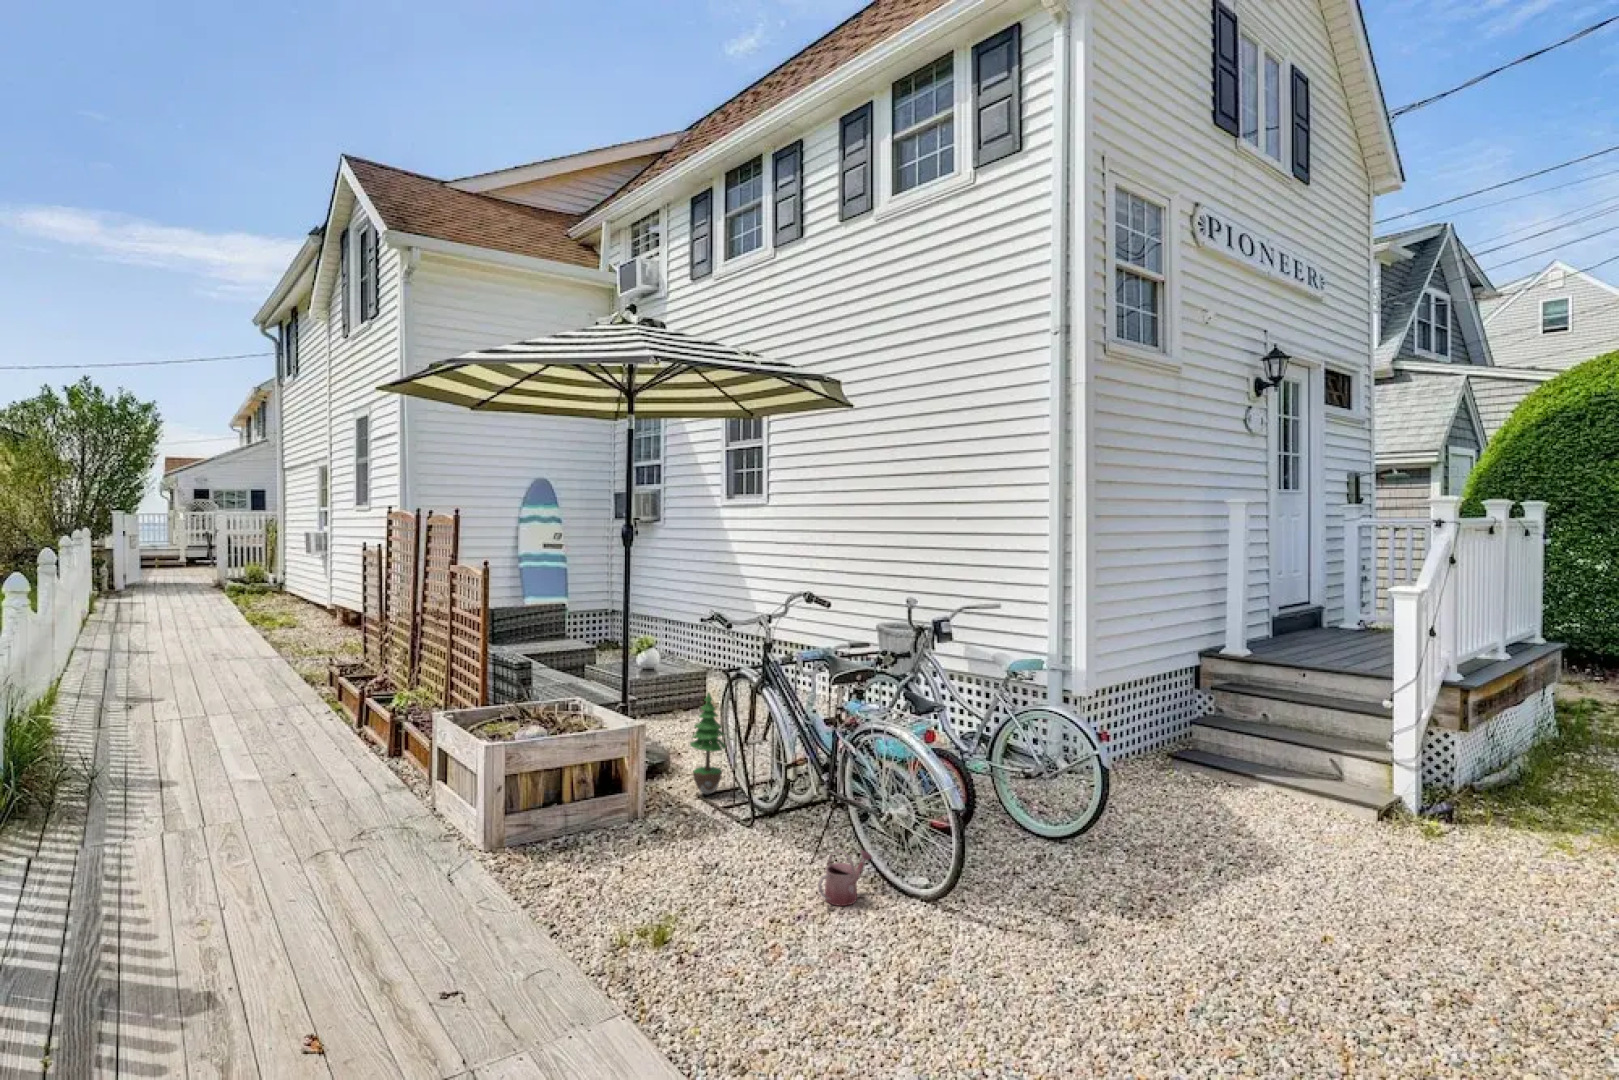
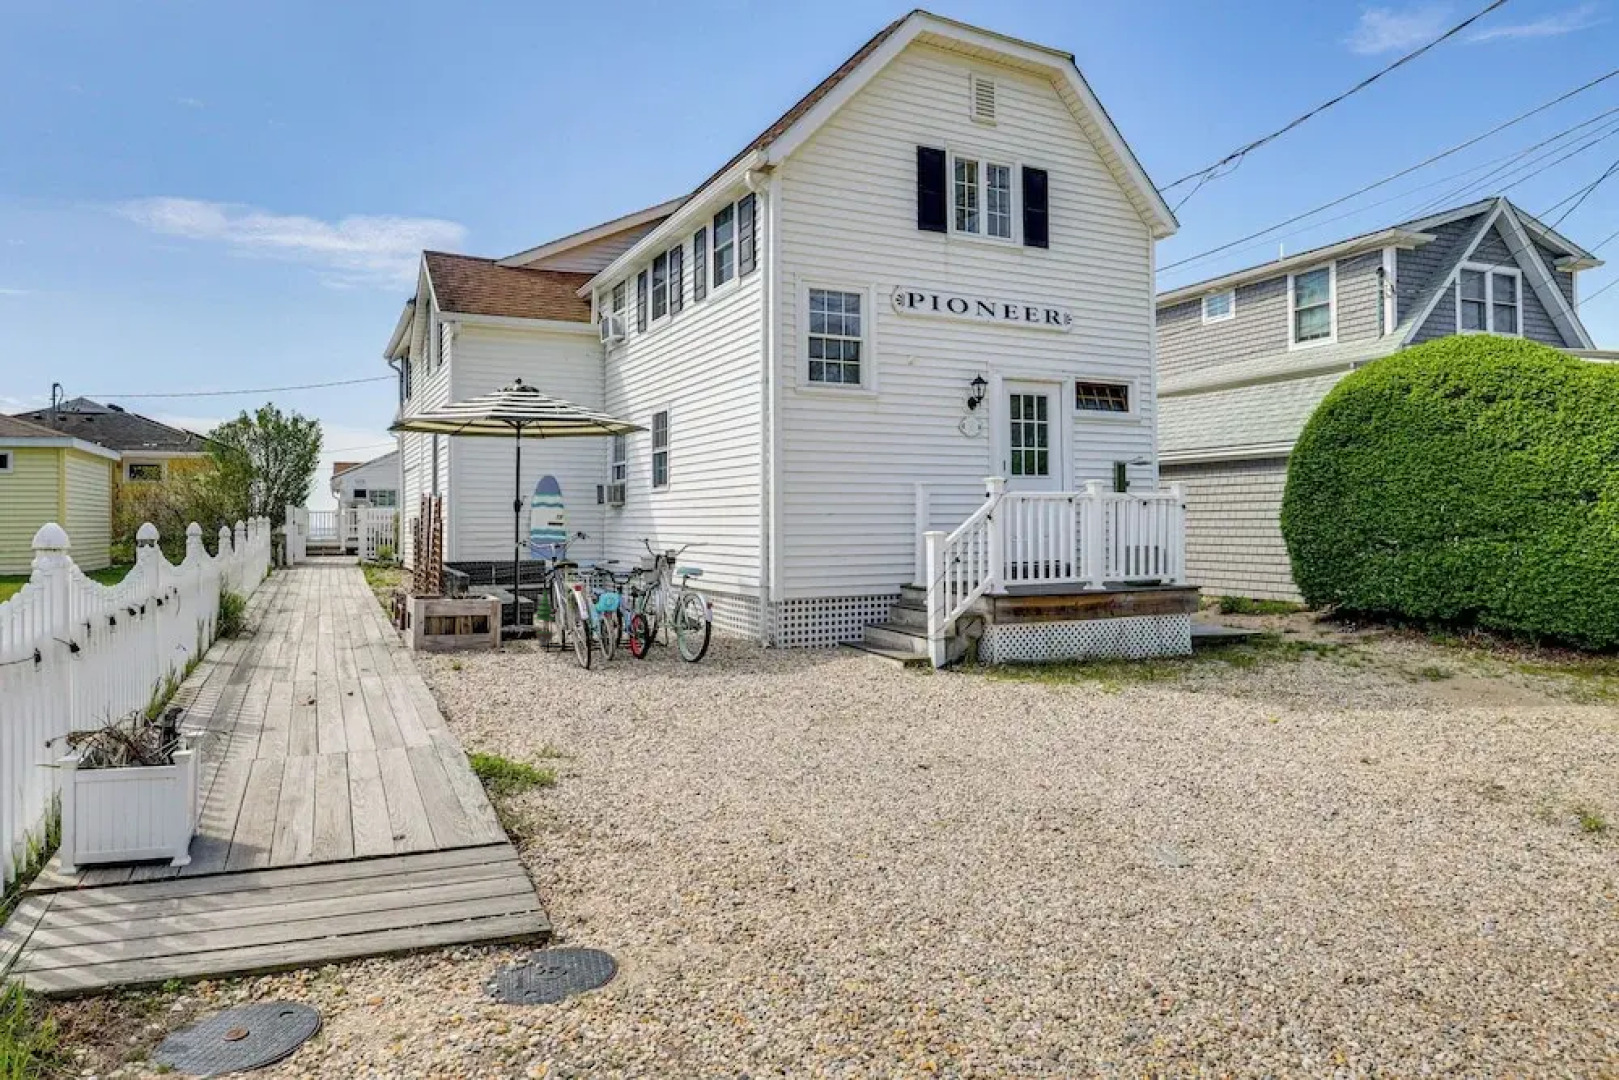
watering can: present [818,850,872,906] -> none [535,645,570,668]

